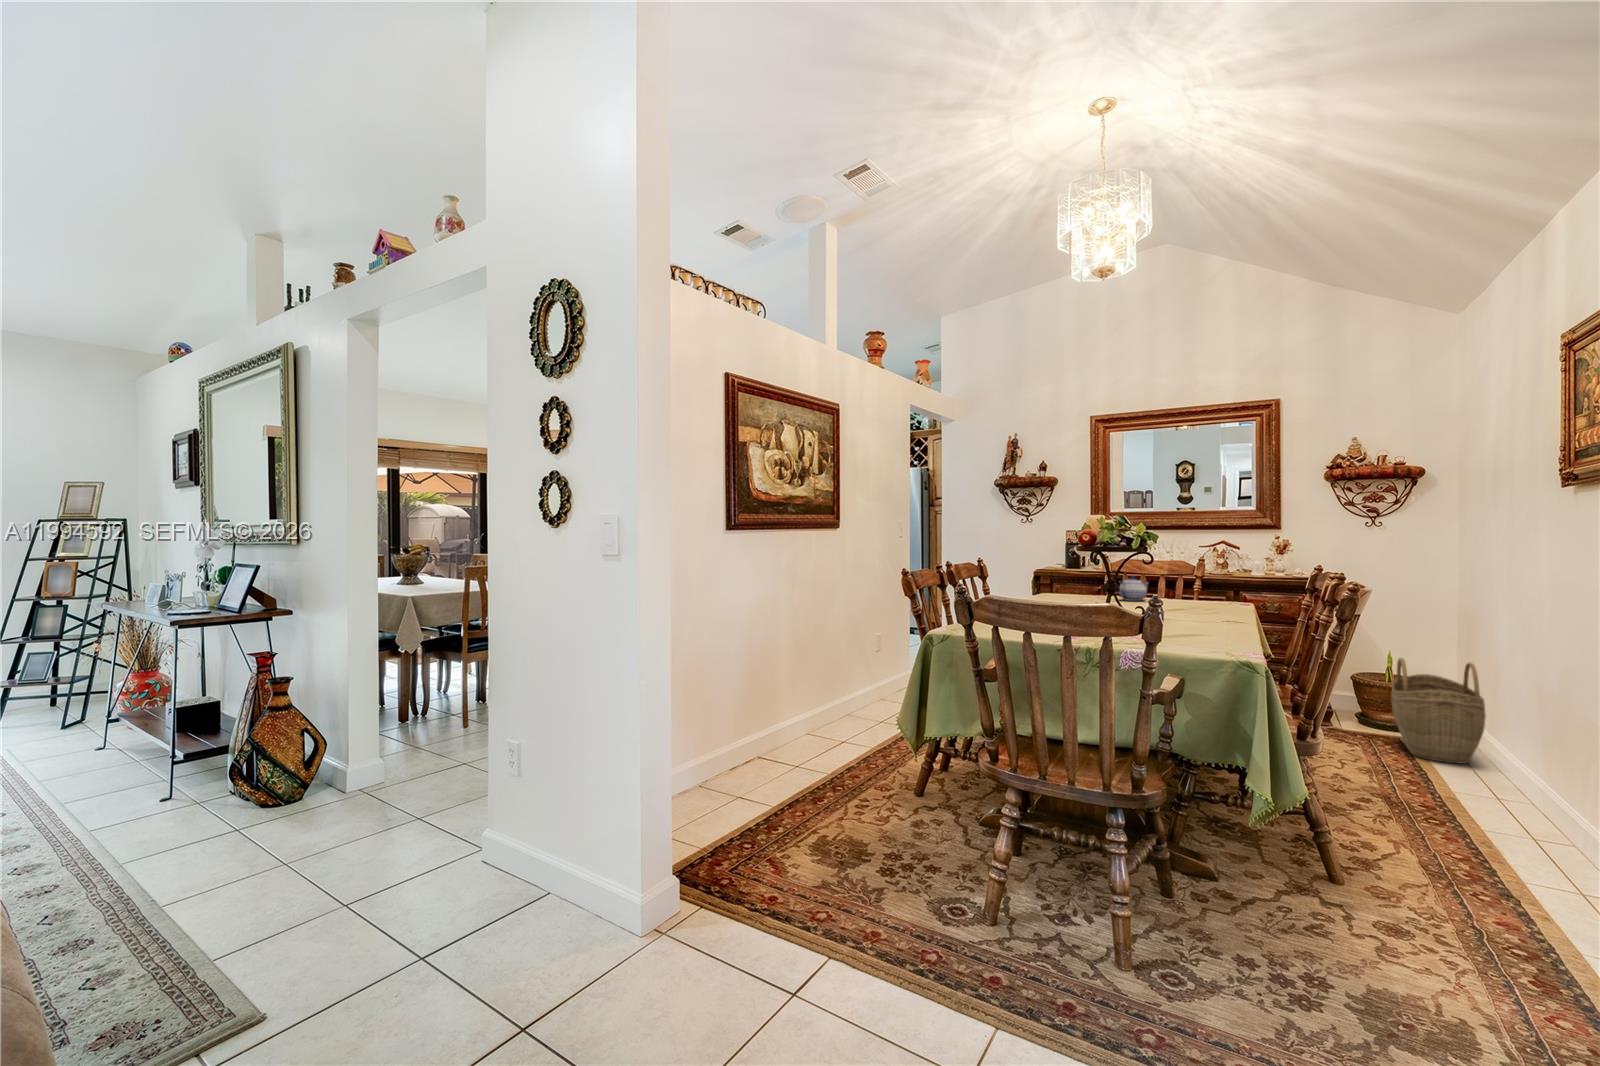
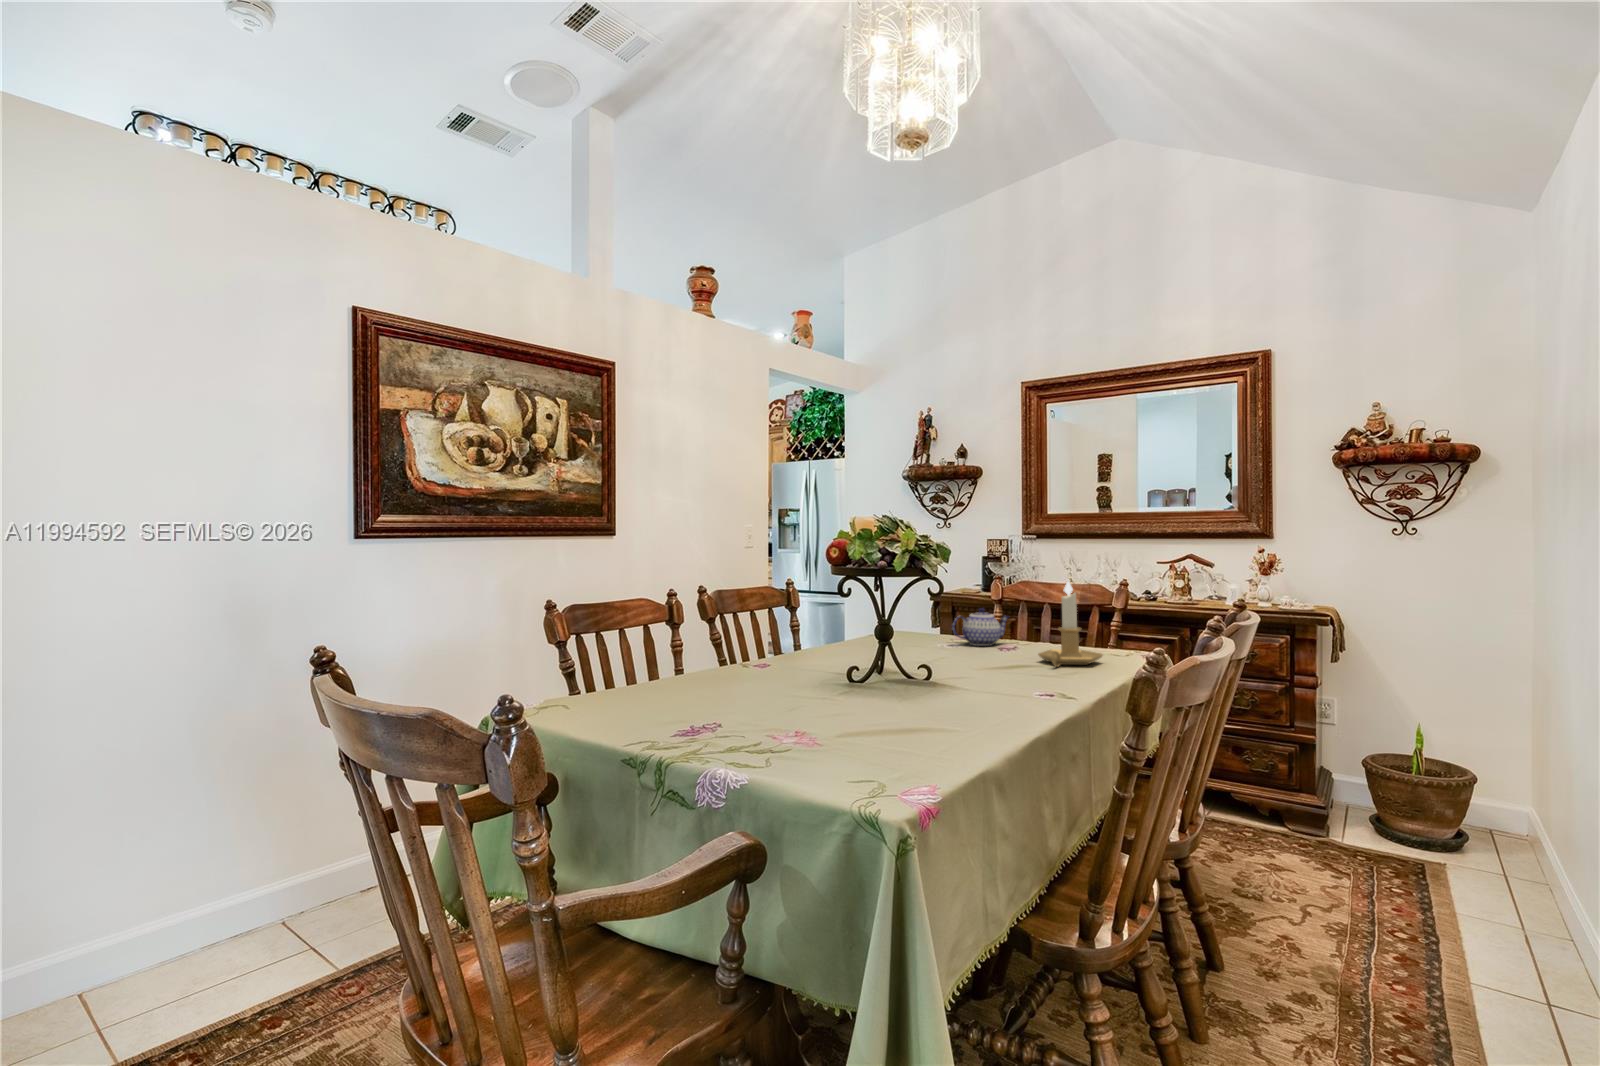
candlestick: none [1192,556,1234,610] -> present [1038,581,1103,667]
woven basket: present [1391,658,1486,764] -> none [1405,741,1549,923]

